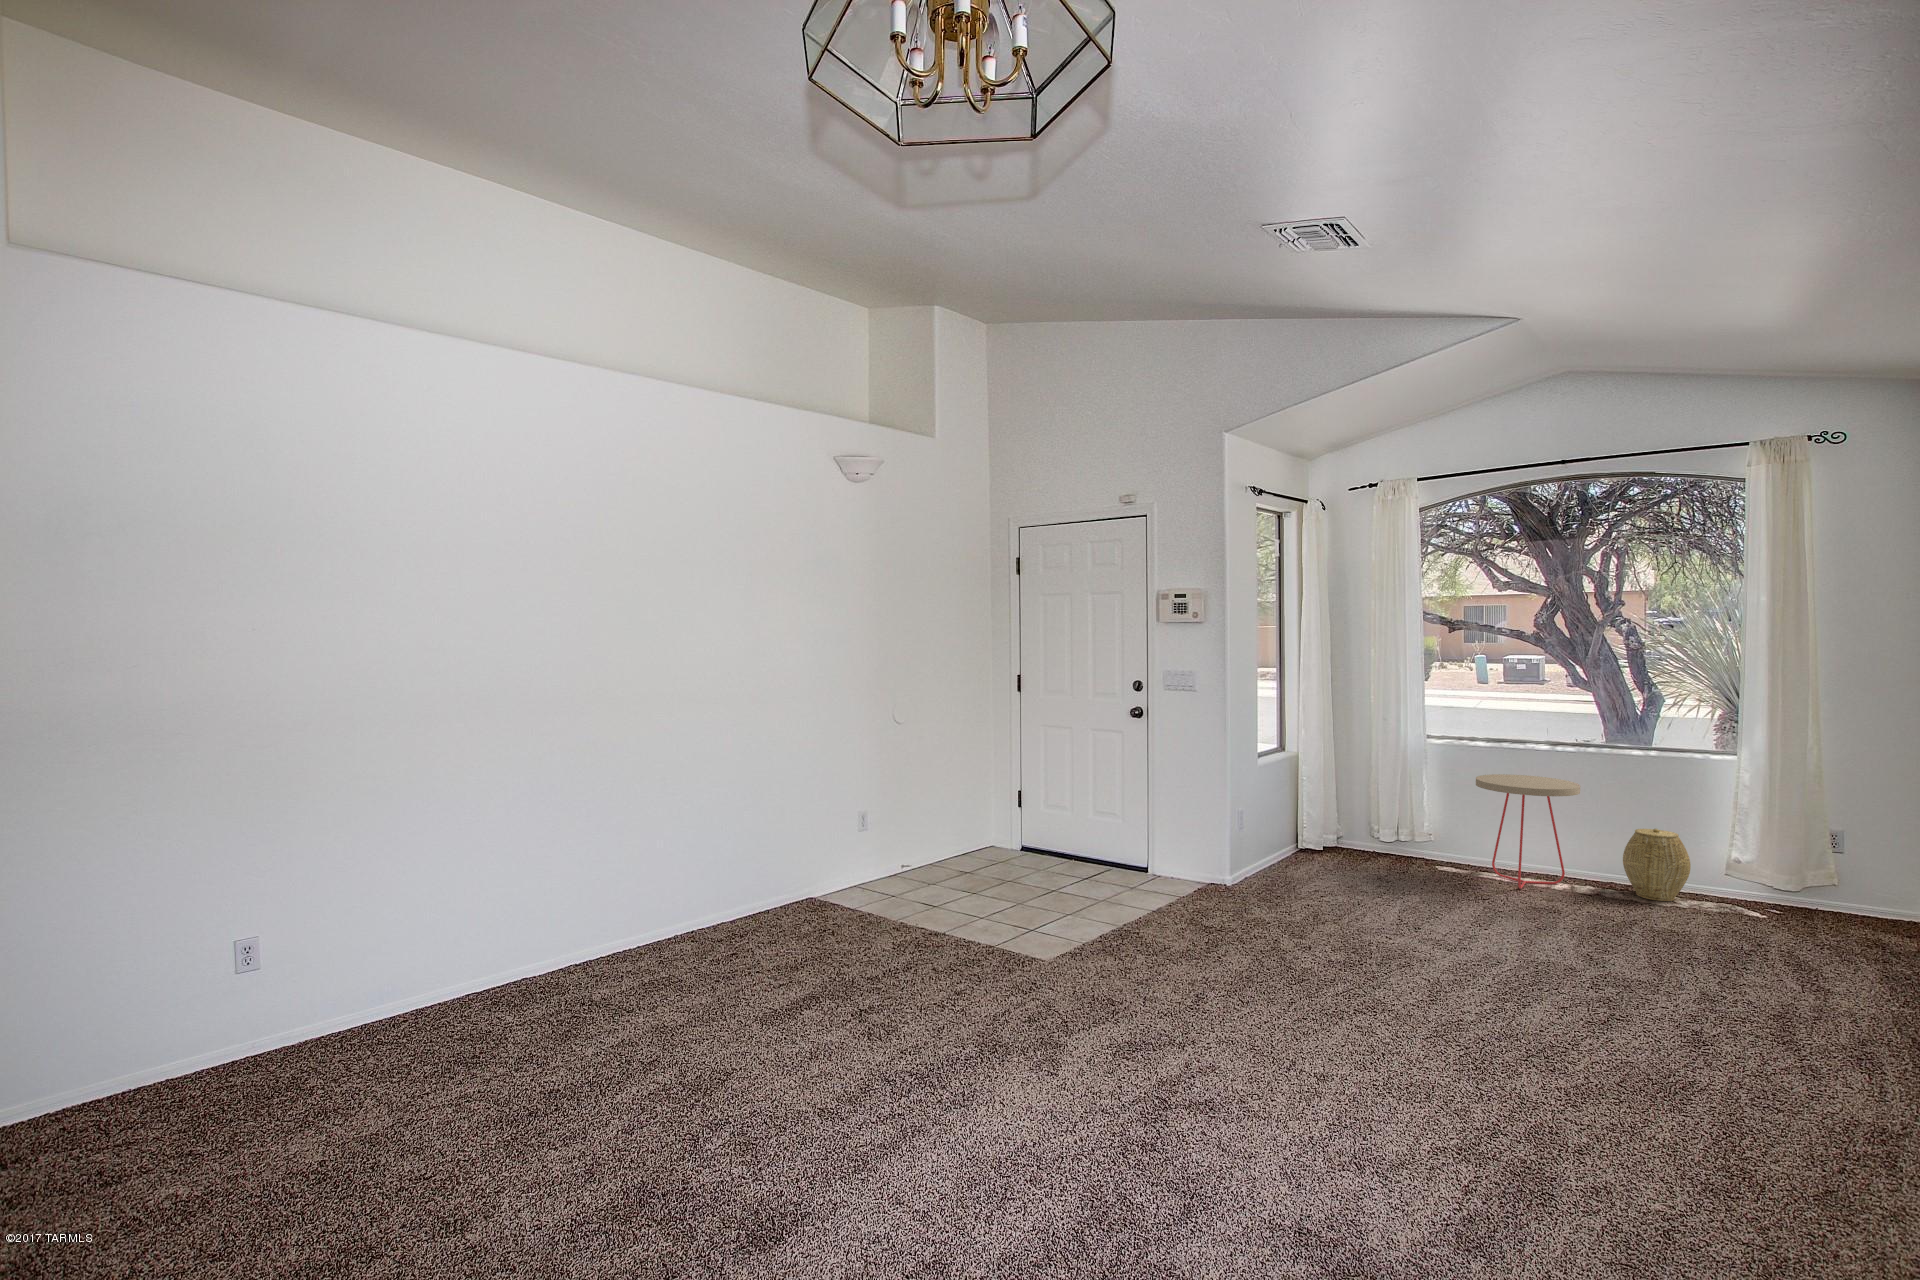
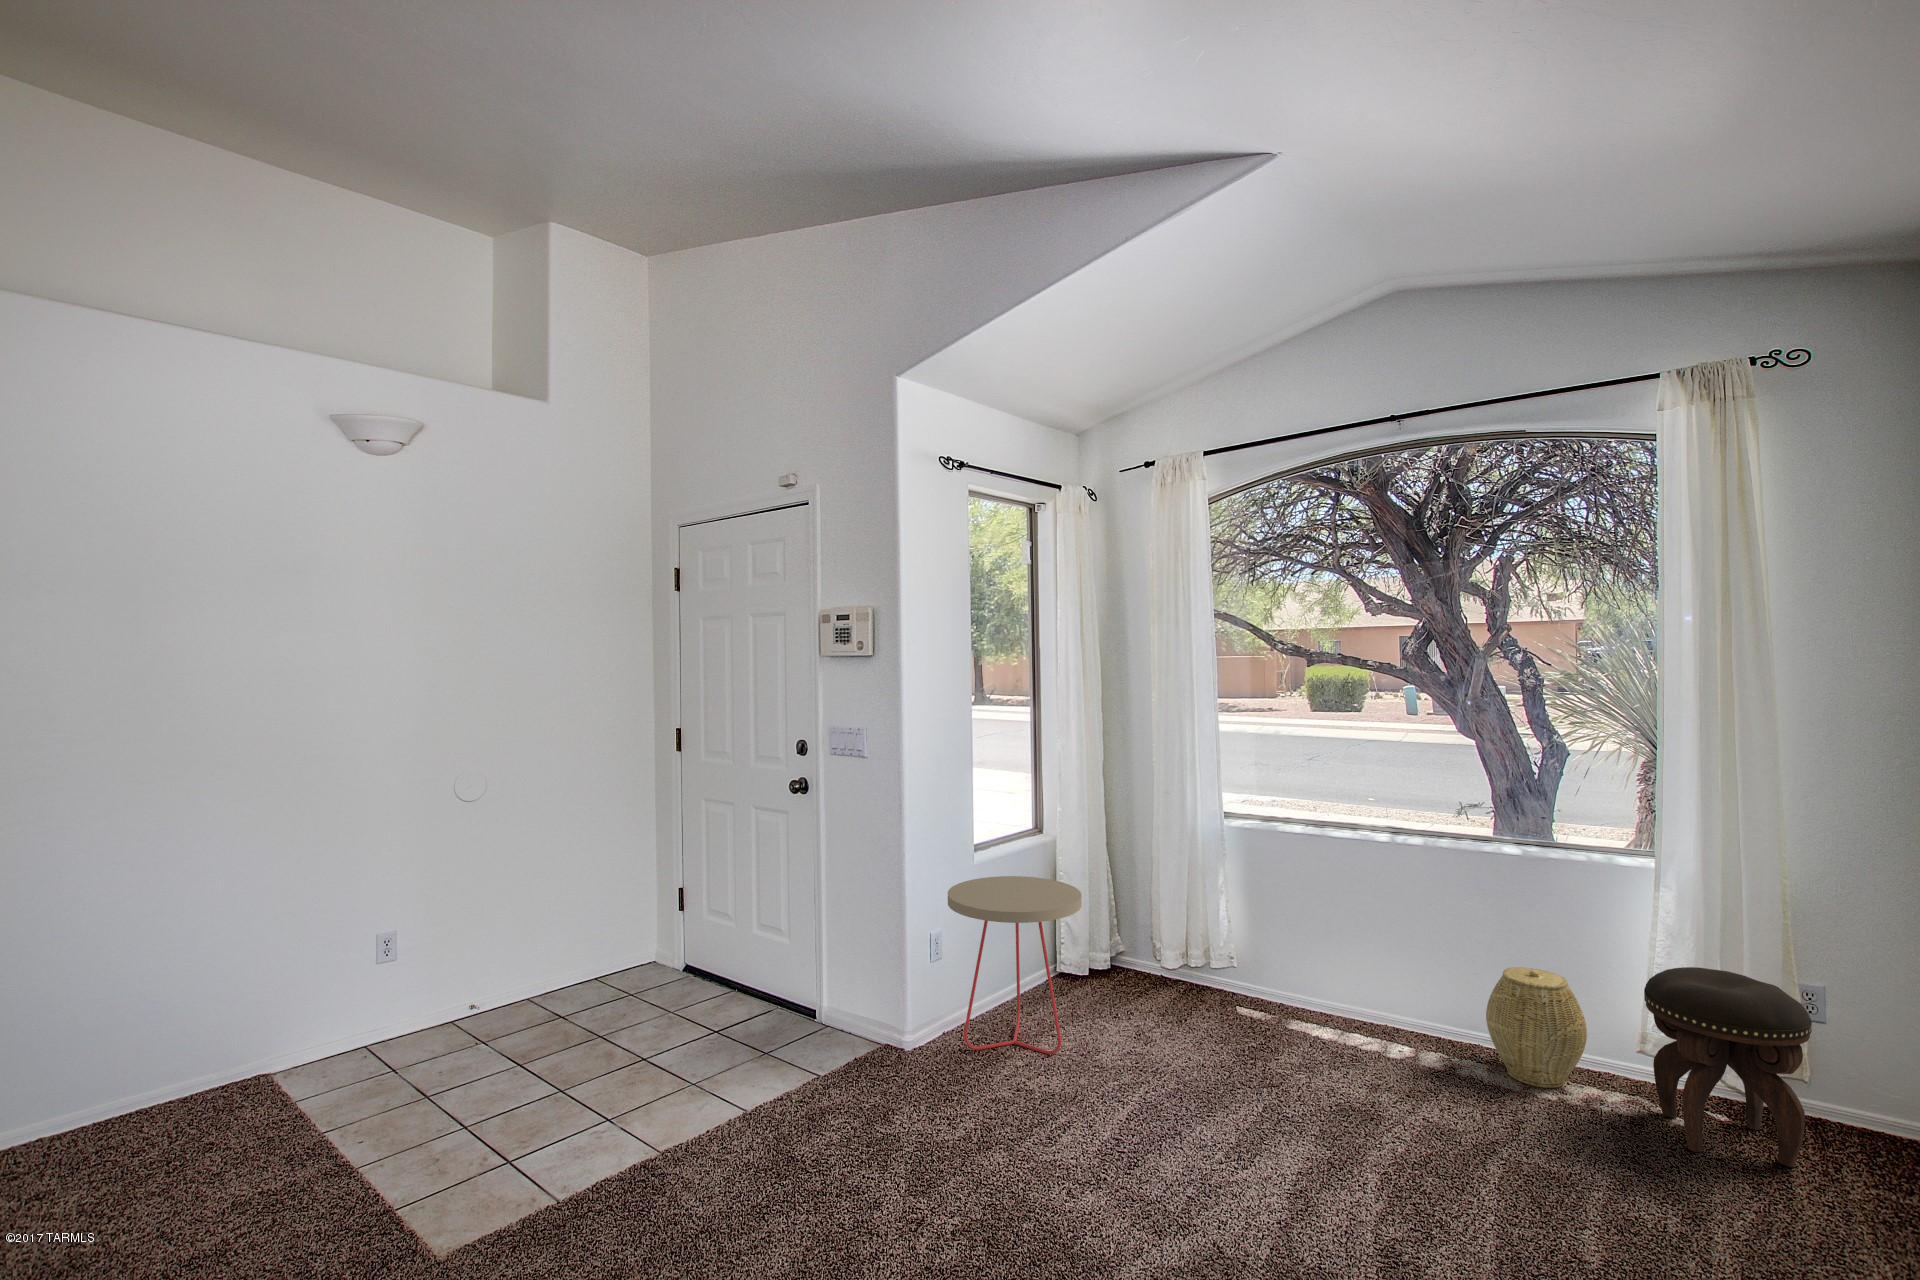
side table: present [1476,774,1580,889] -> present [948,876,1082,1054]
footstool: none [1731,819,1833,928] -> present [1644,967,1812,1167]

